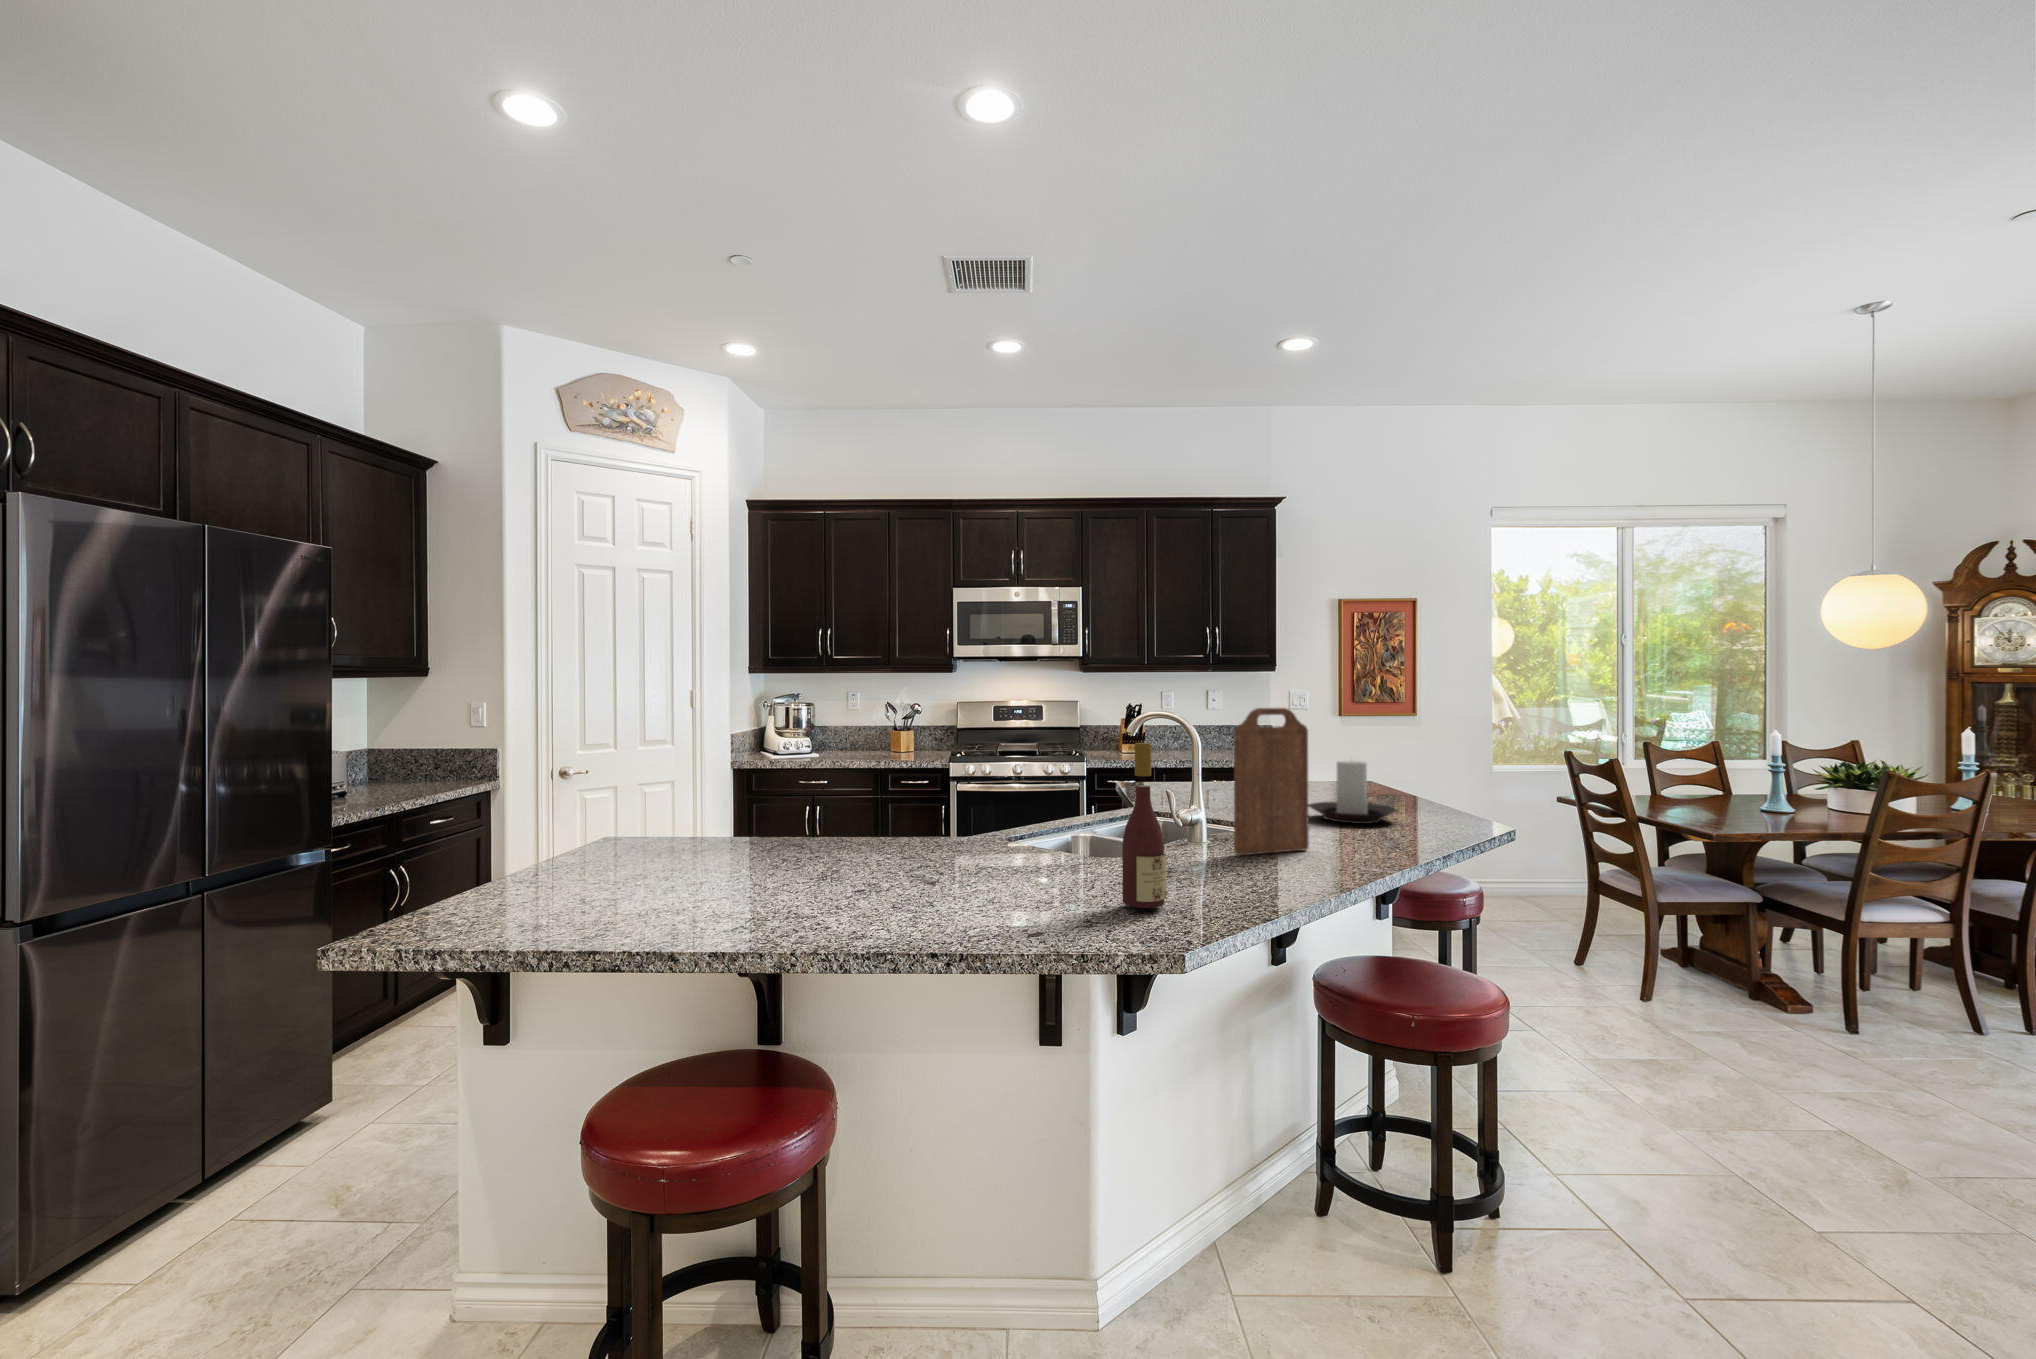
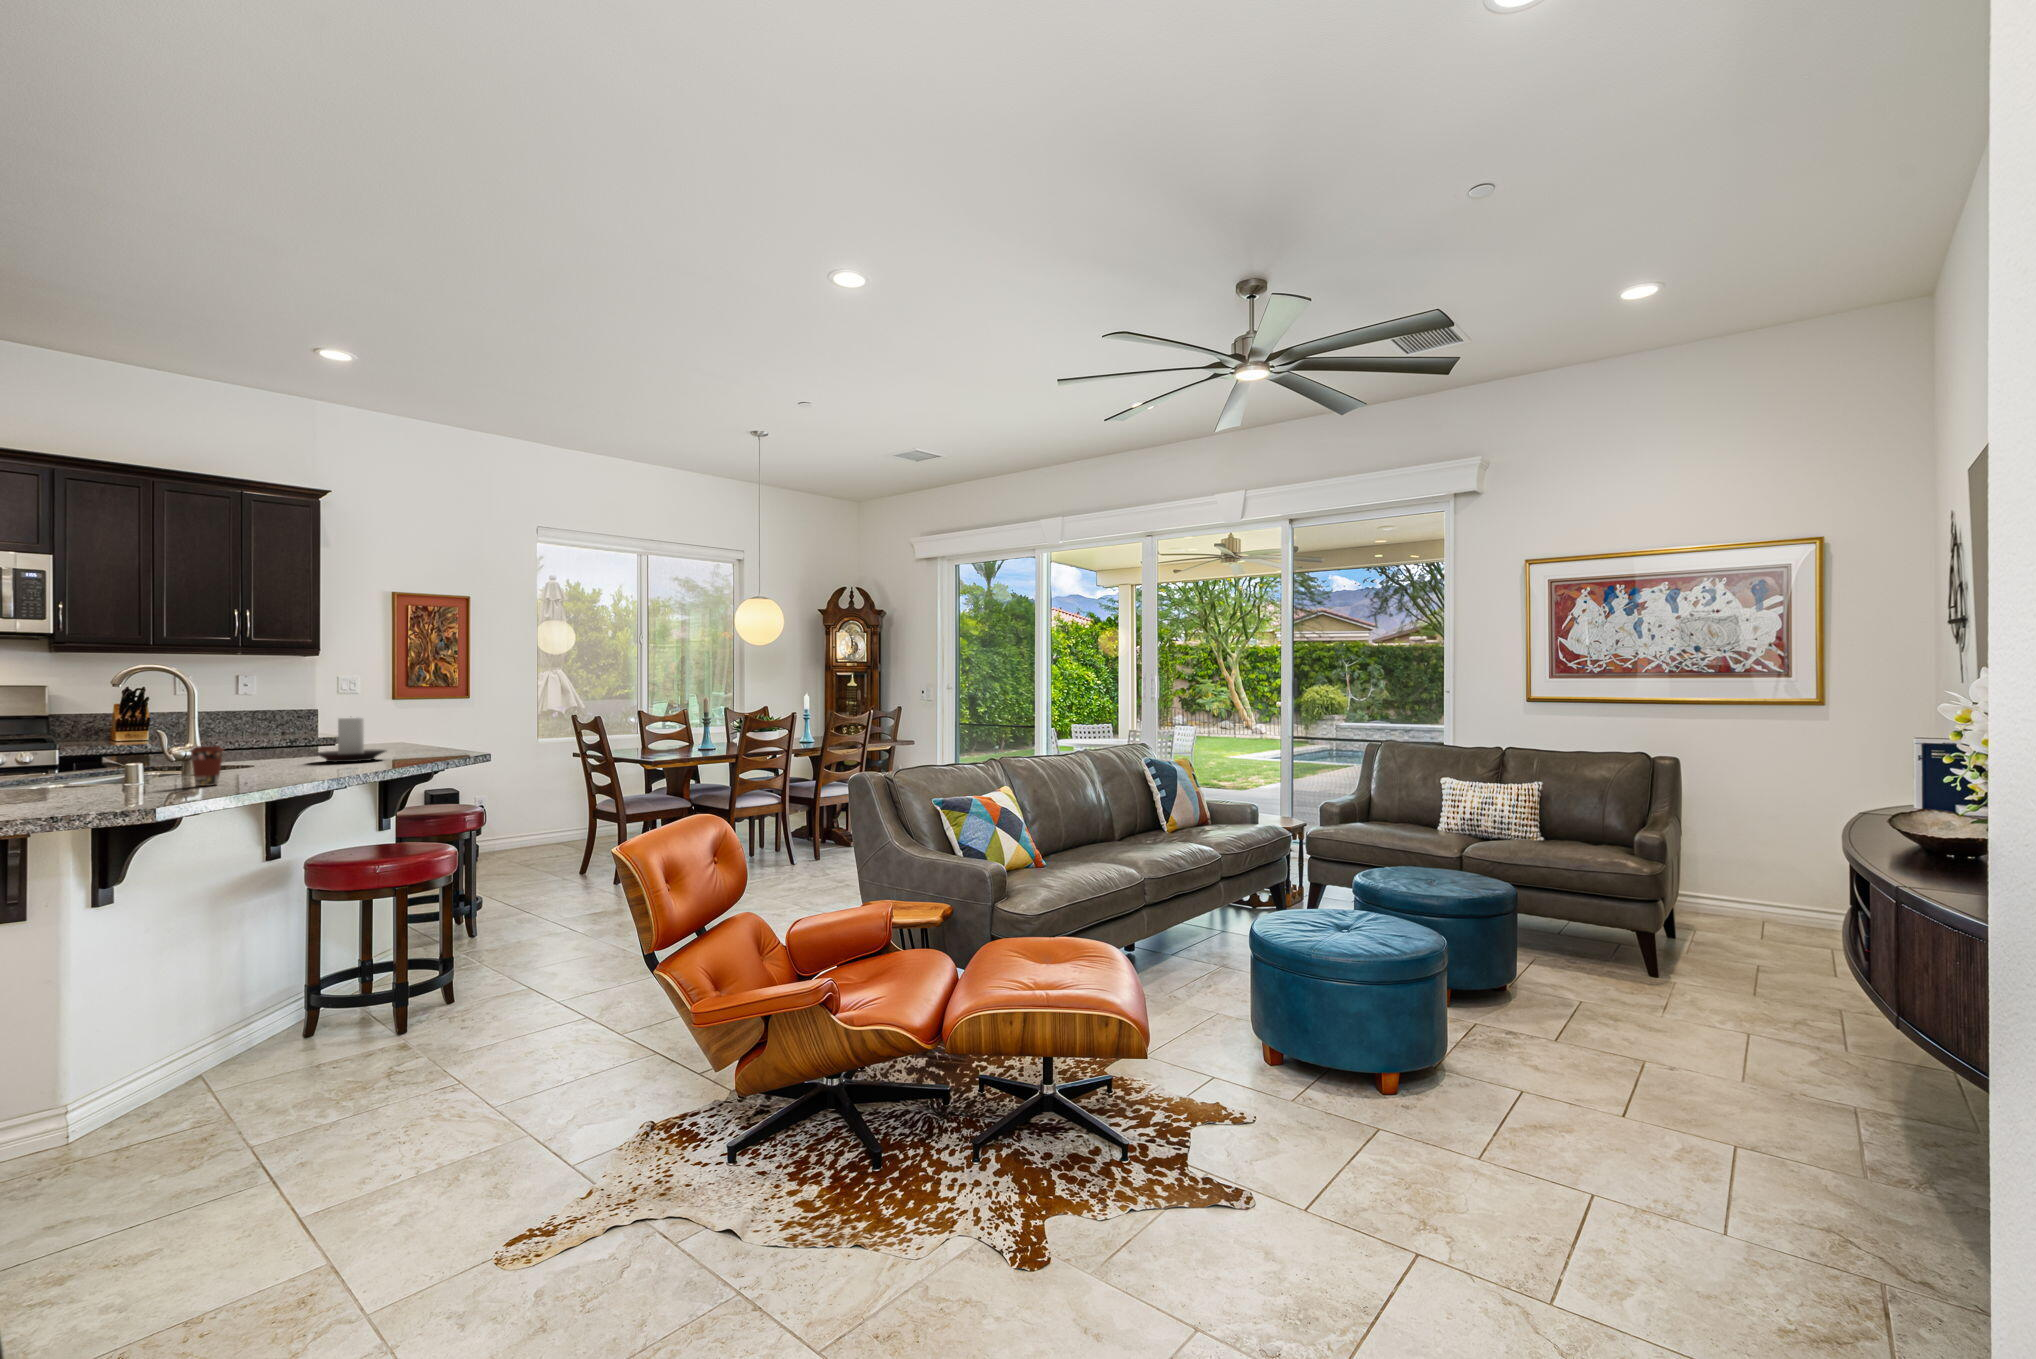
cutting board: present [1234,708,1309,855] -> none [228,673,296,779]
wine bottle: present [1122,743,1166,908] -> none [114,689,155,800]
coffee cup: none [1197,816,1237,877] -> present [190,746,224,786]

